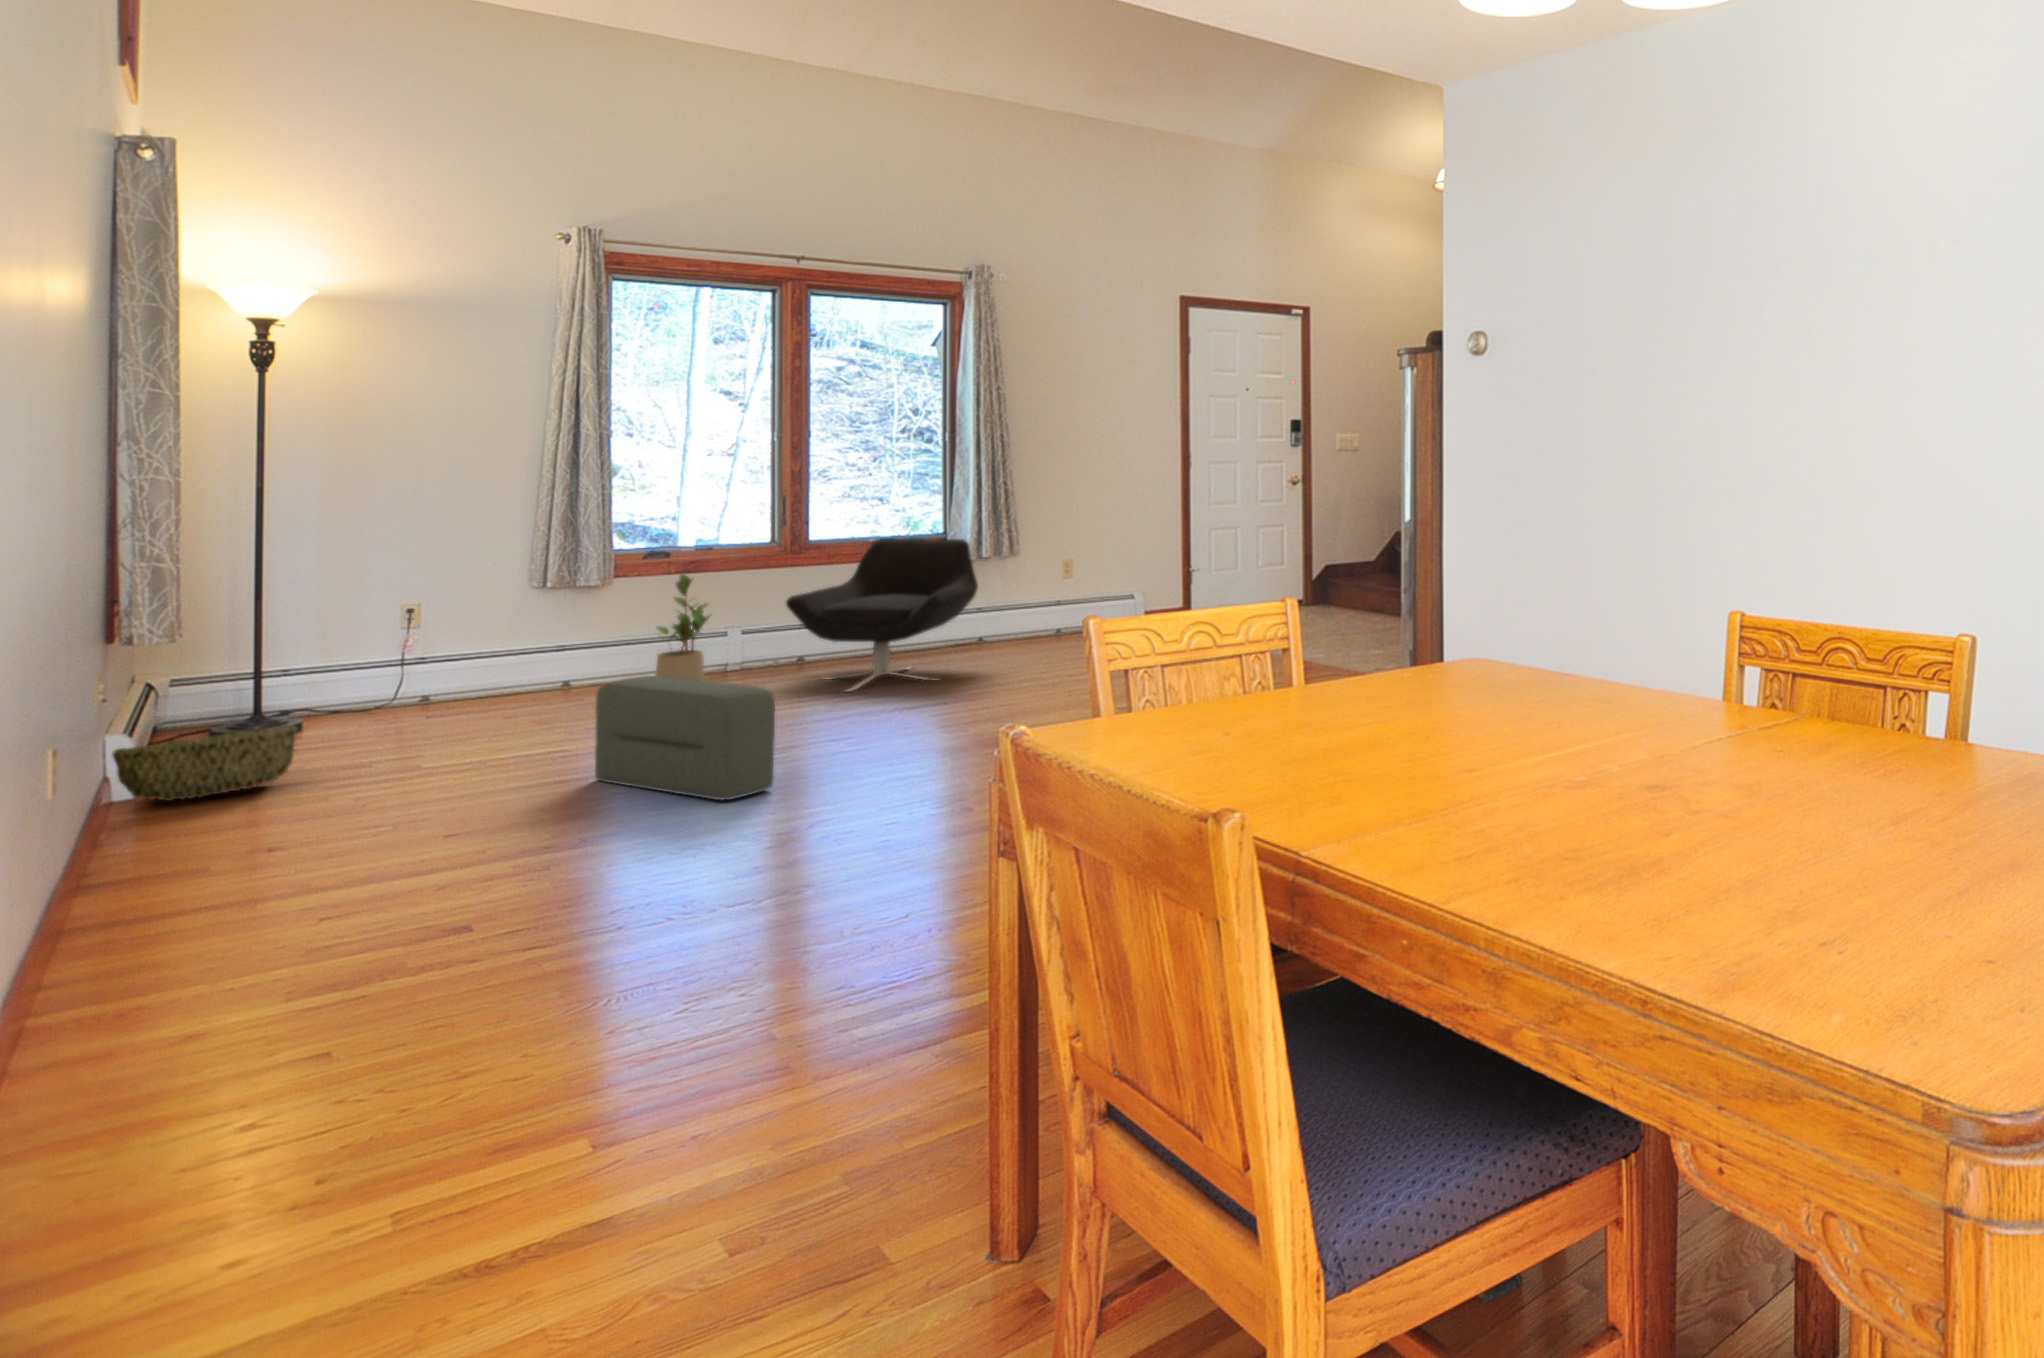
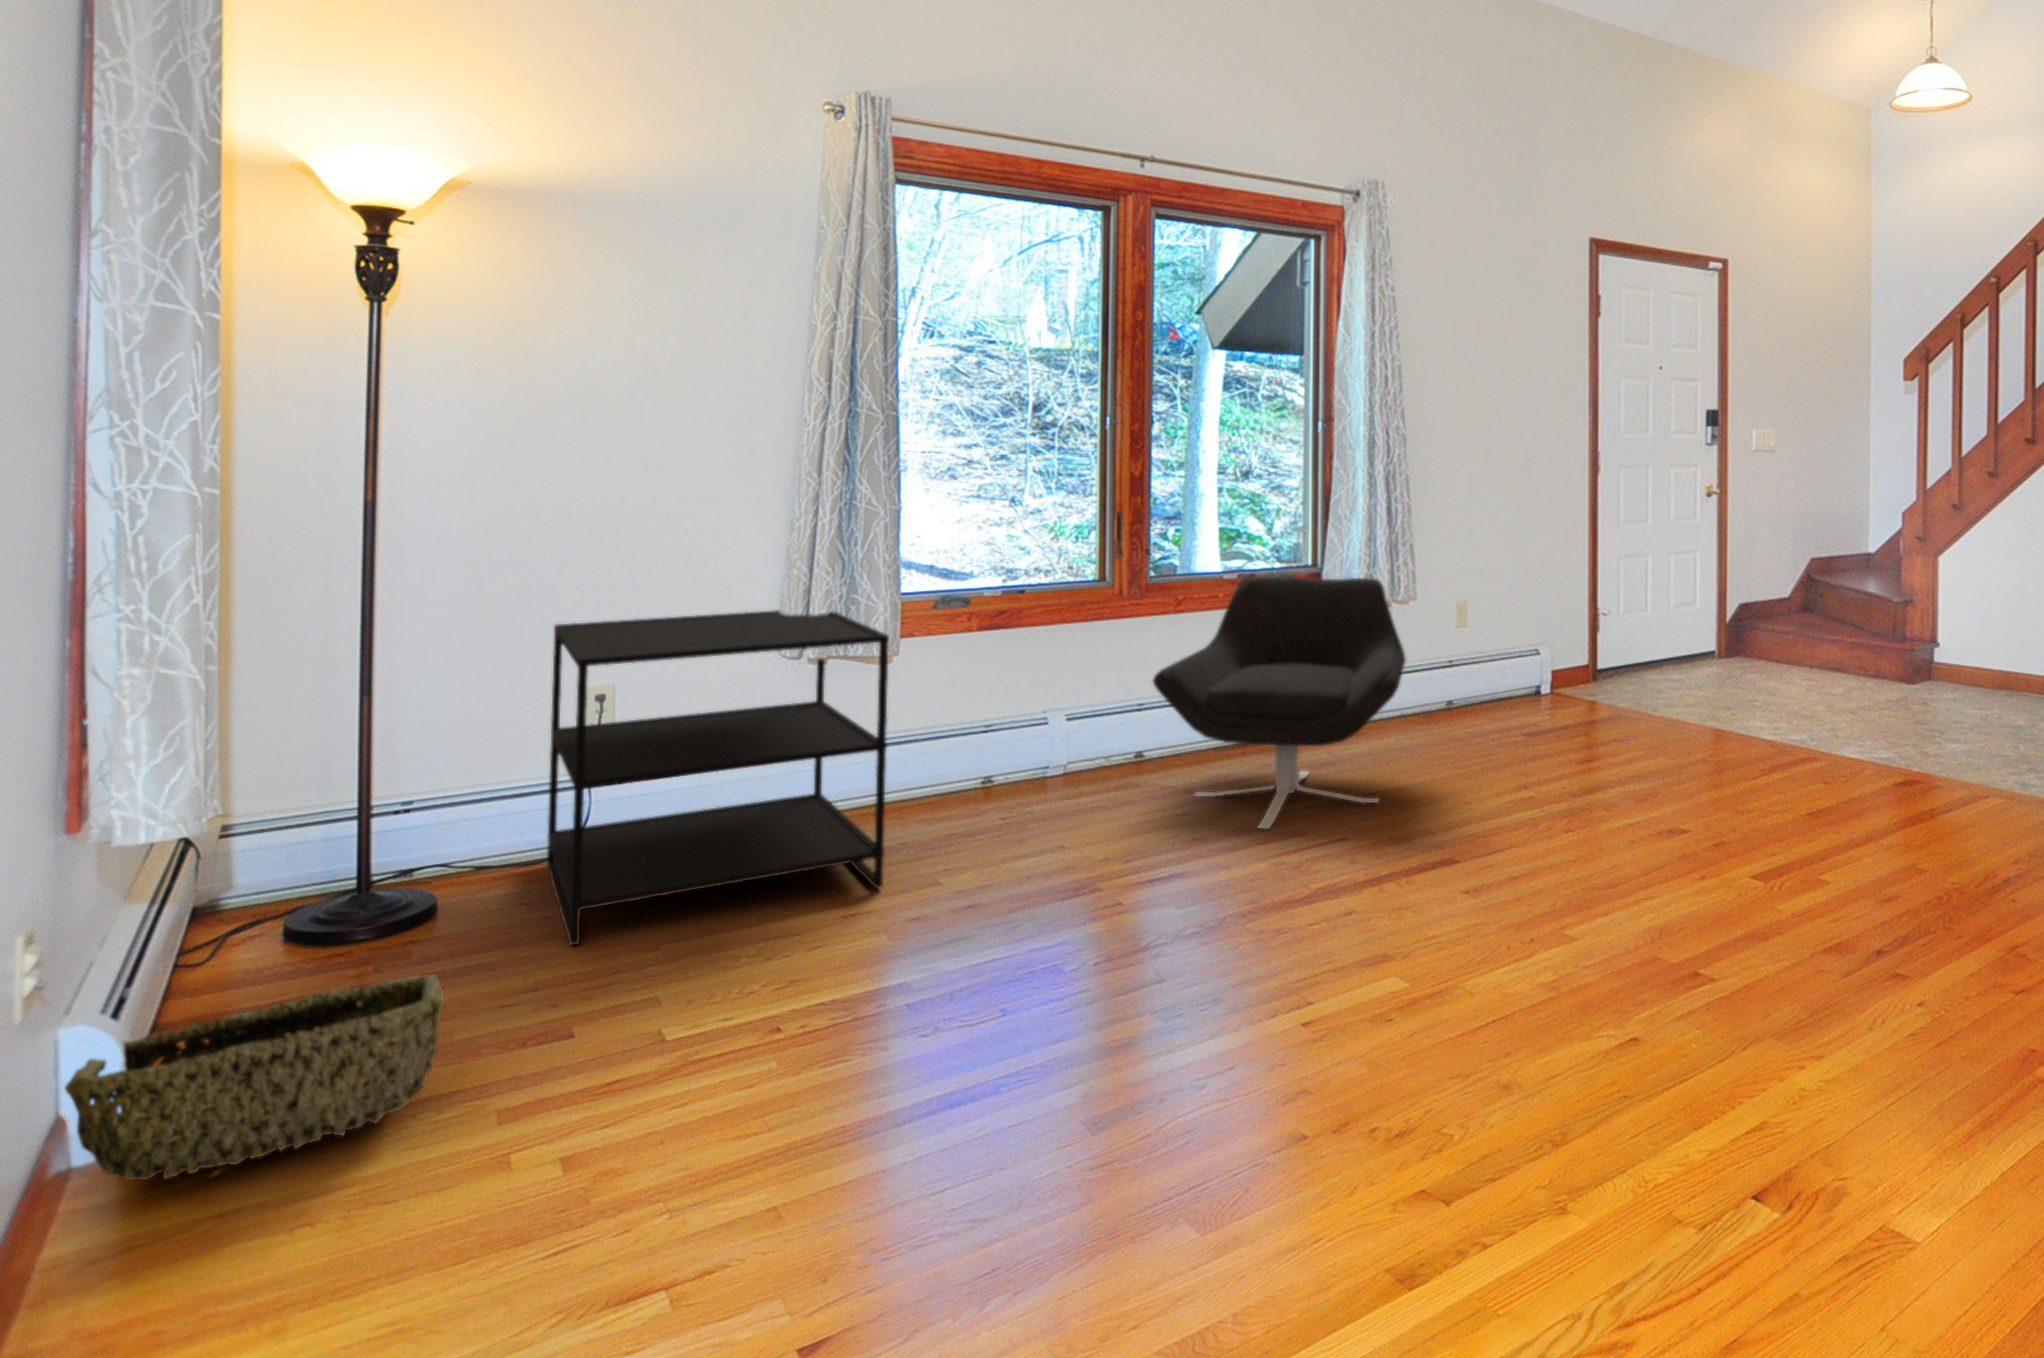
side table: none [375,556,583,739] -> present [547,610,889,945]
potted plant: present [655,574,710,681] -> none [959,635,1046,819]
pouf: present [595,676,775,800] -> none [1013,879,1398,1196]

